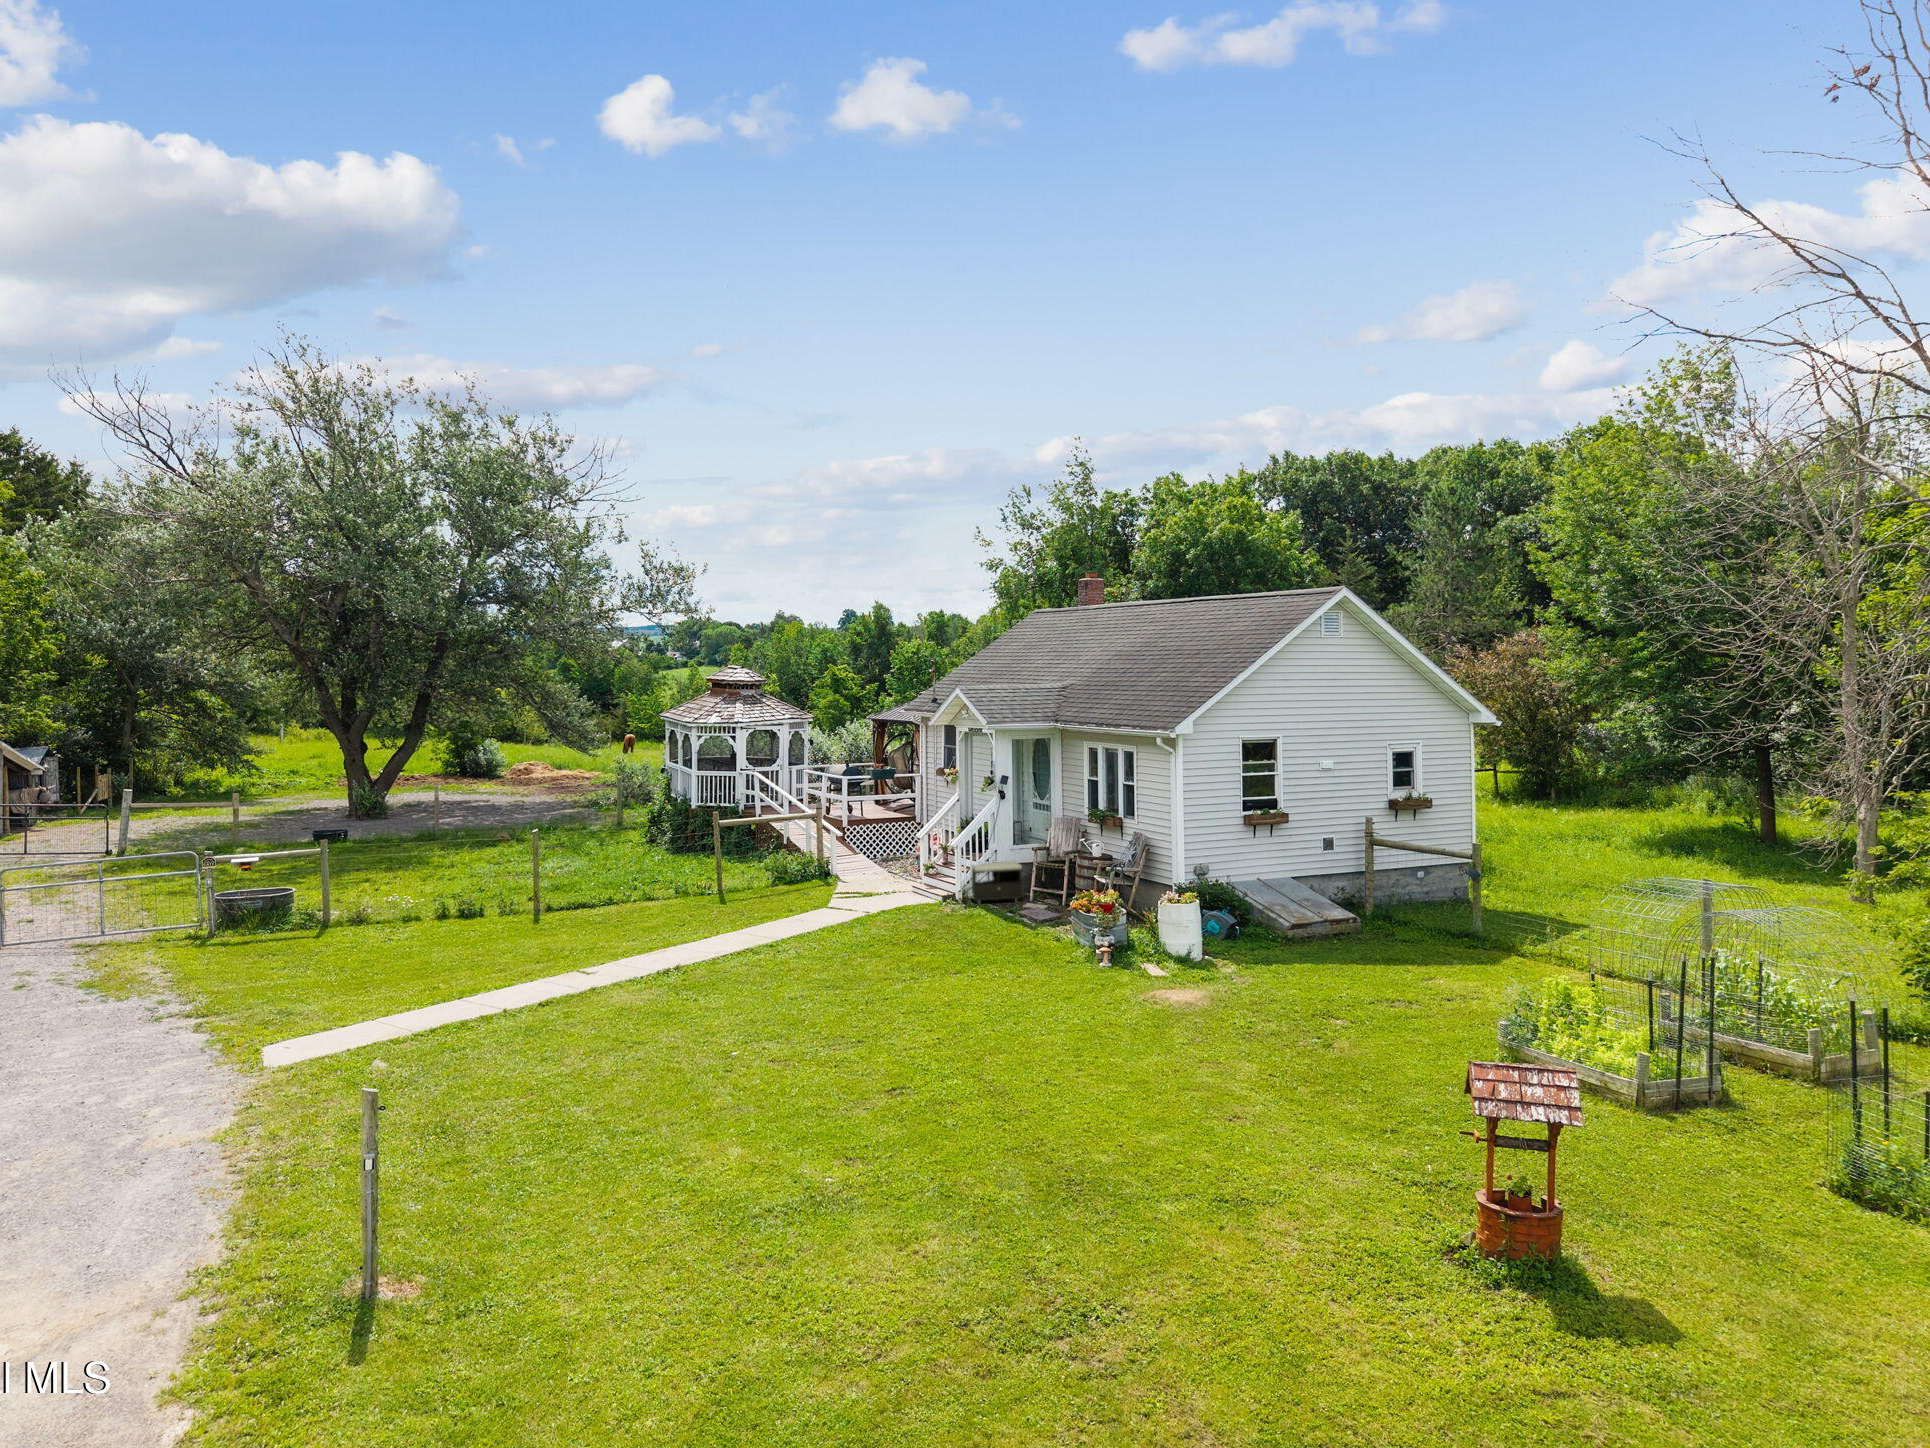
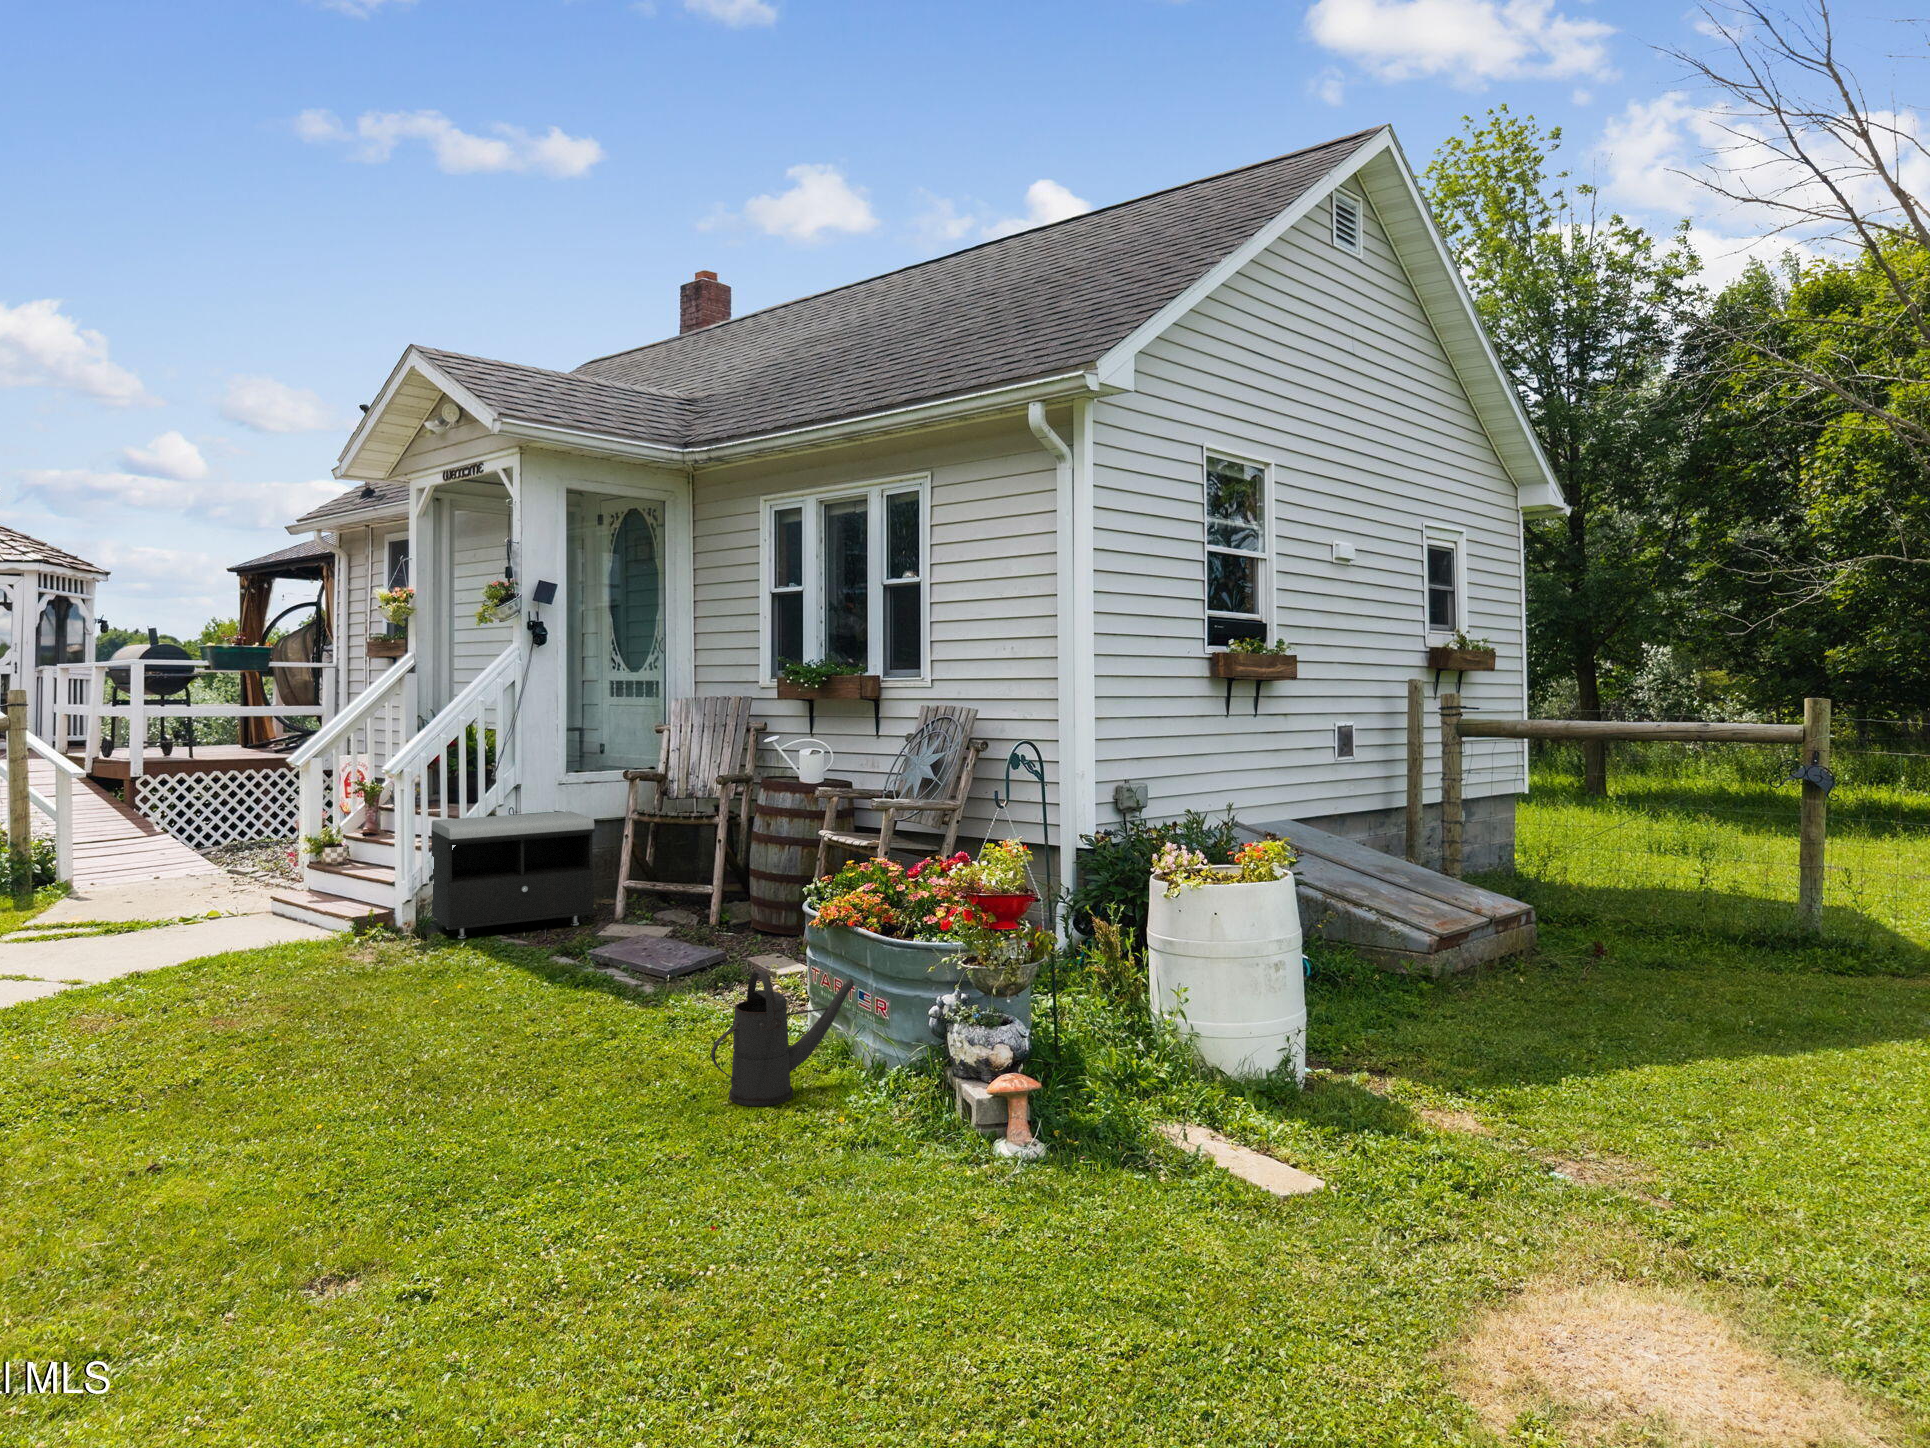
watering can: none [1042,917,1079,950] -> present [711,970,854,1106]

